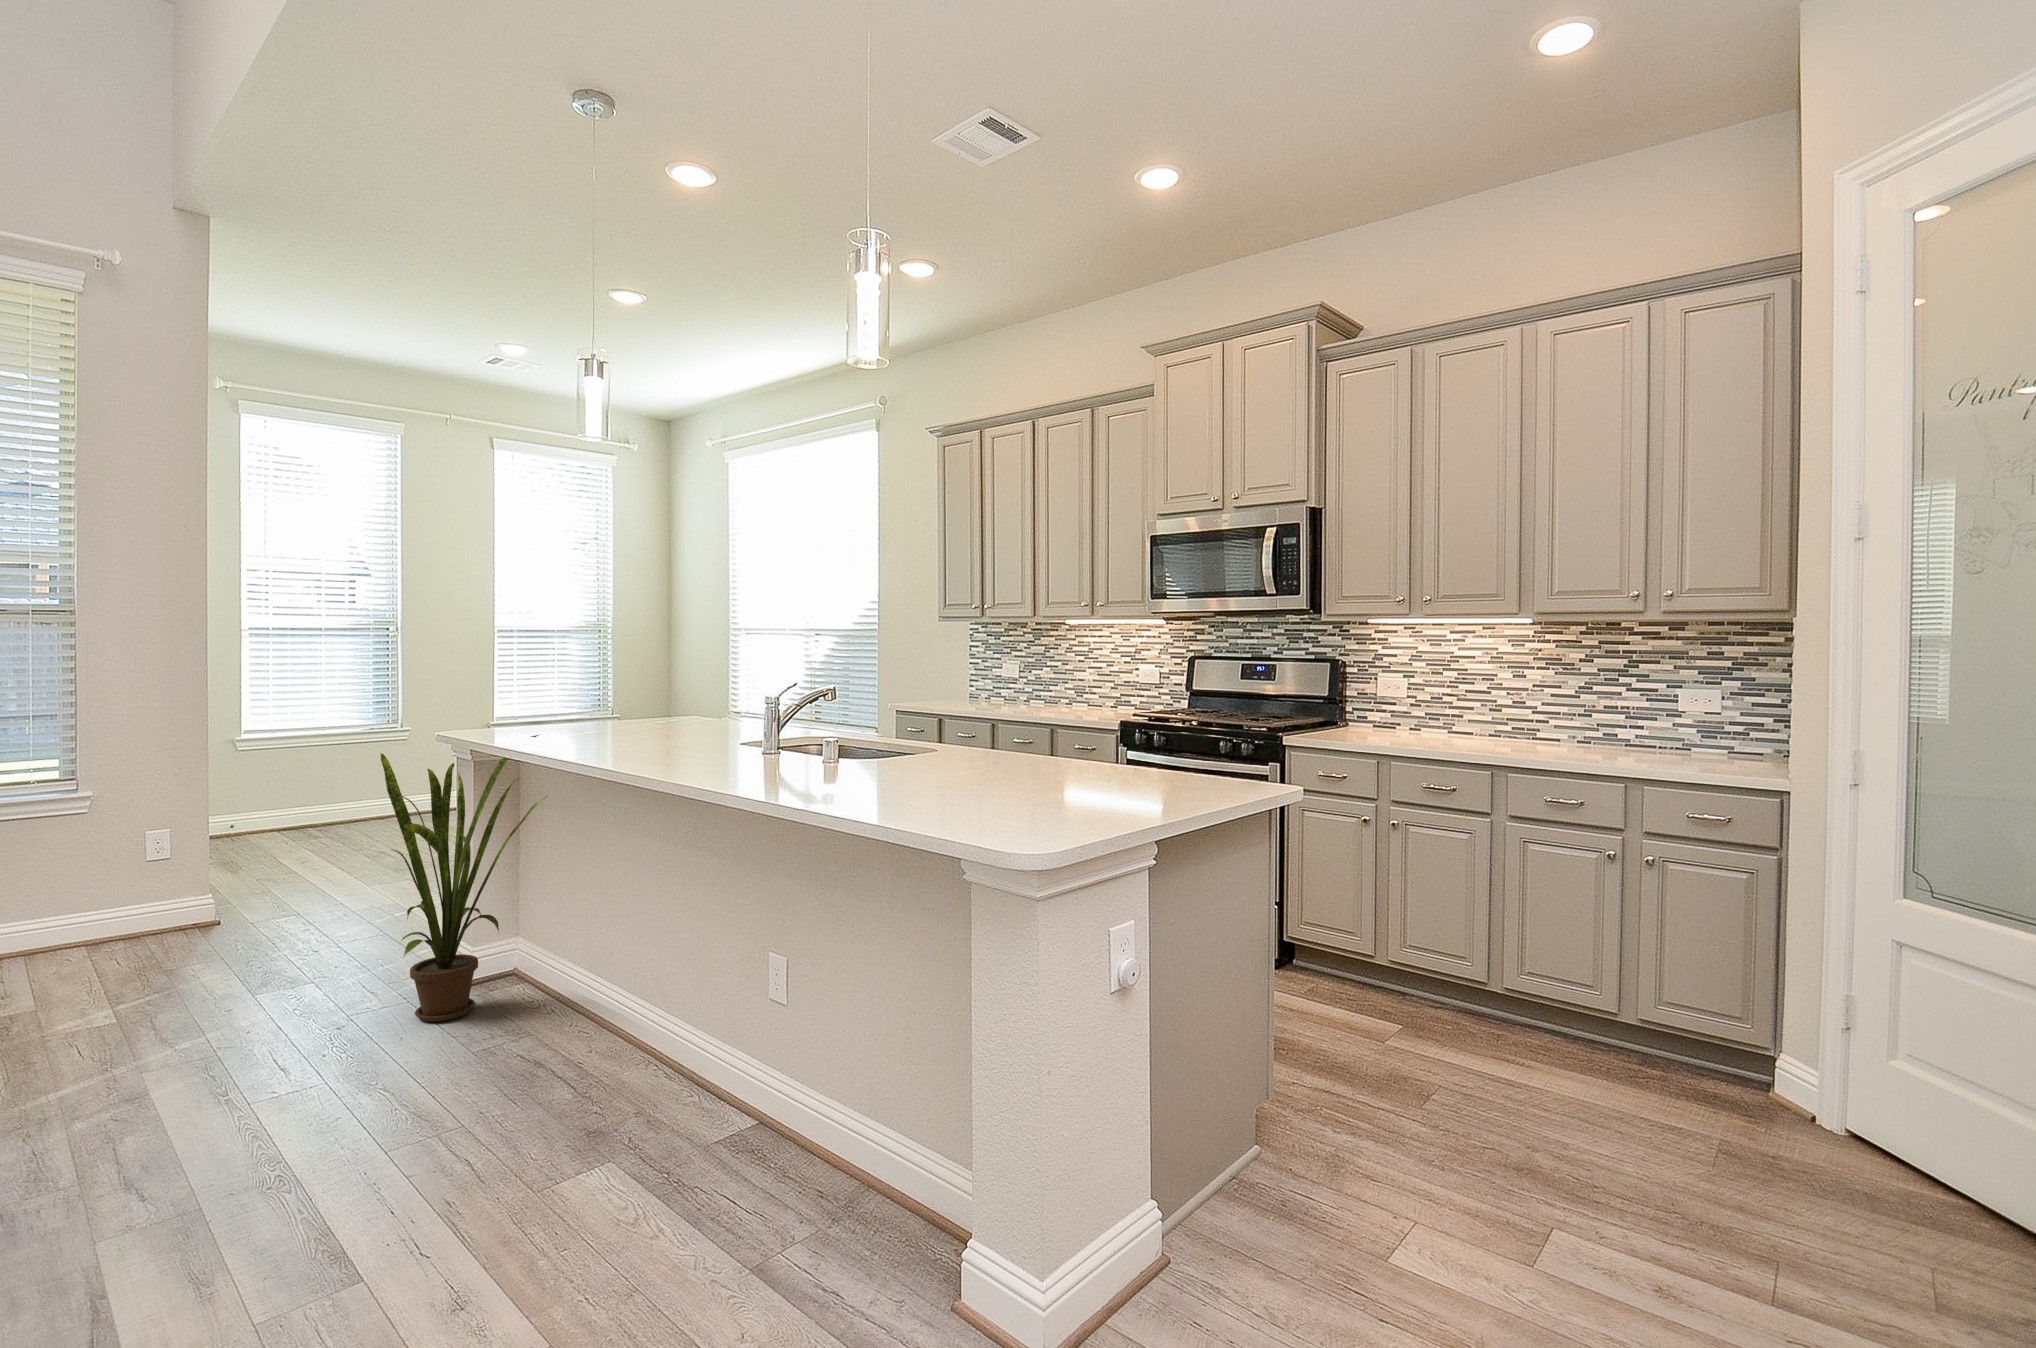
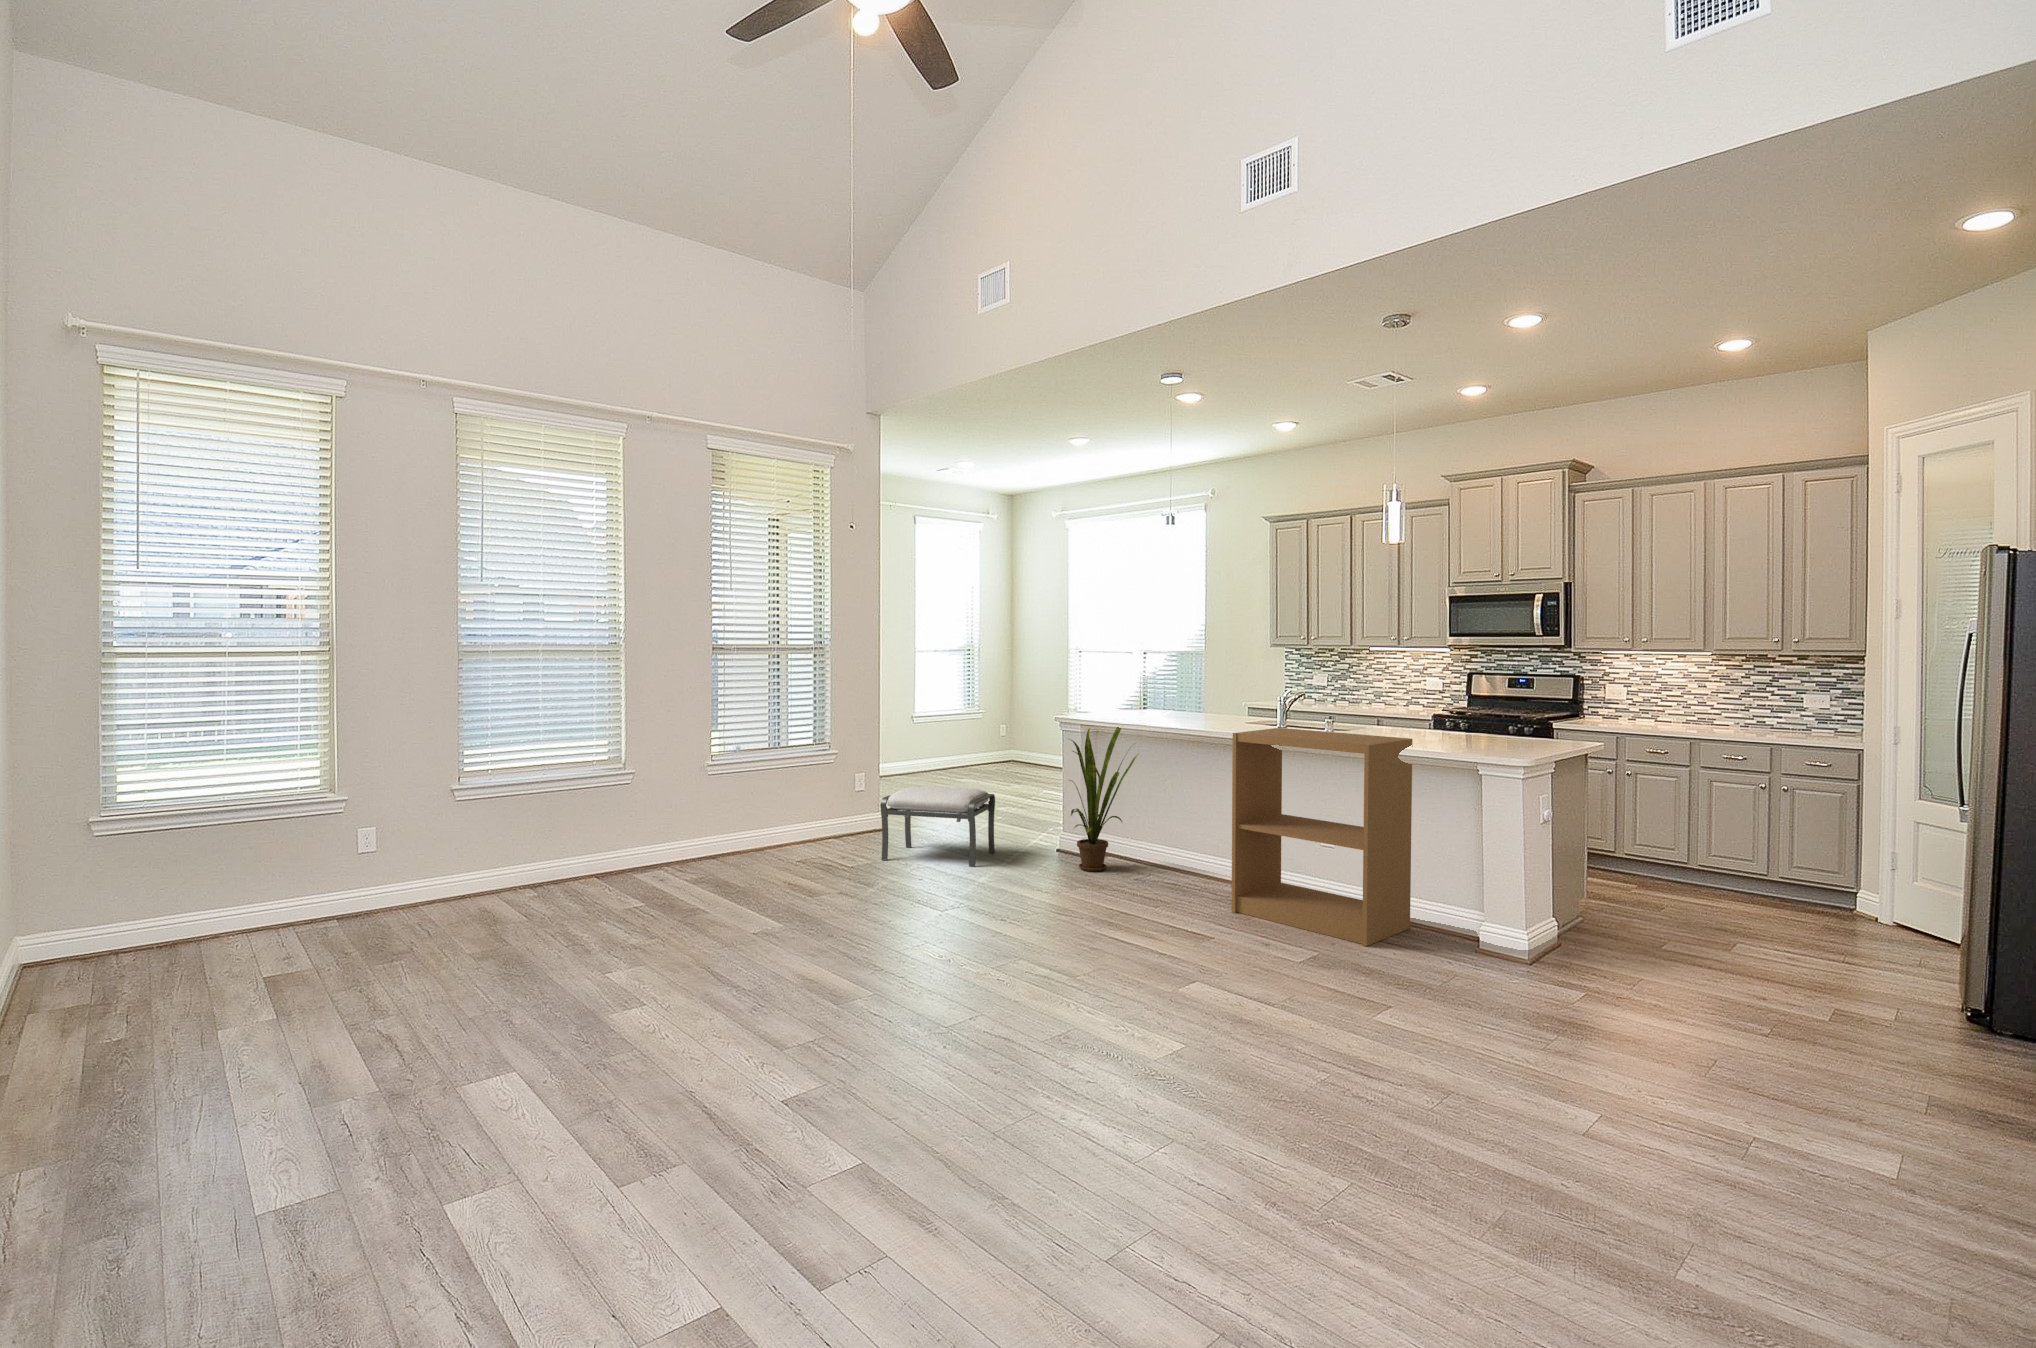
bookshelf: none [533,756,877,1310] -> present [1231,728,1413,946]
ottoman: none [59,854,328,1015] -> present [880,786,995,867]

